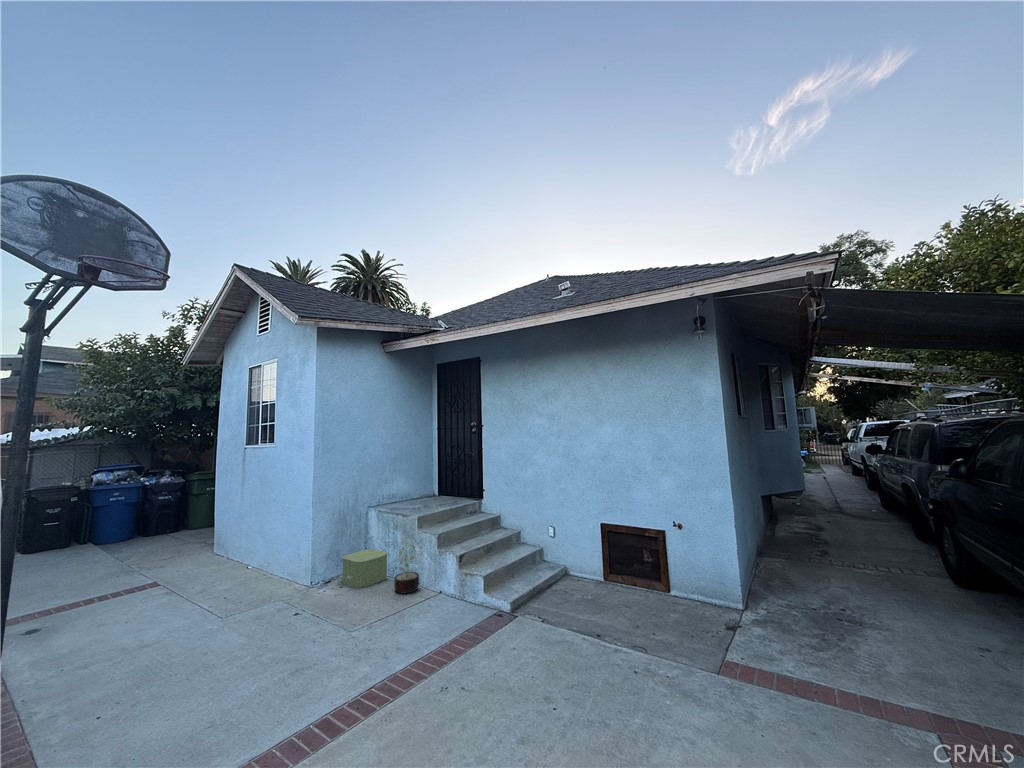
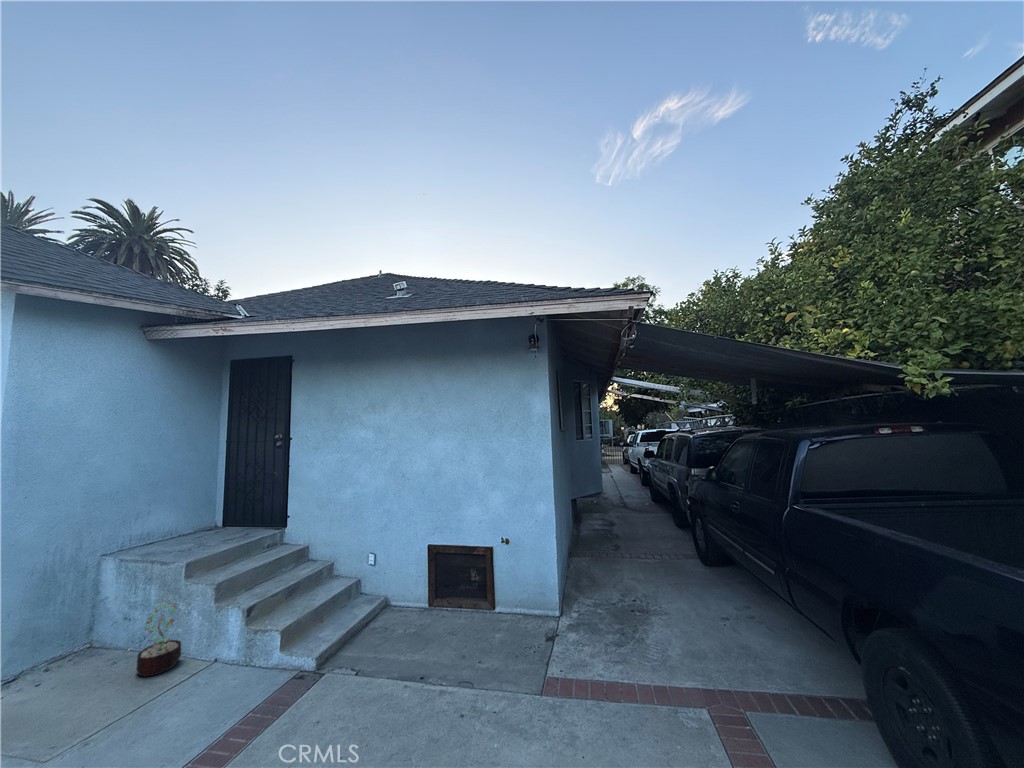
storage box: present [342,549,387,588] -> none [37,616,129,682]

